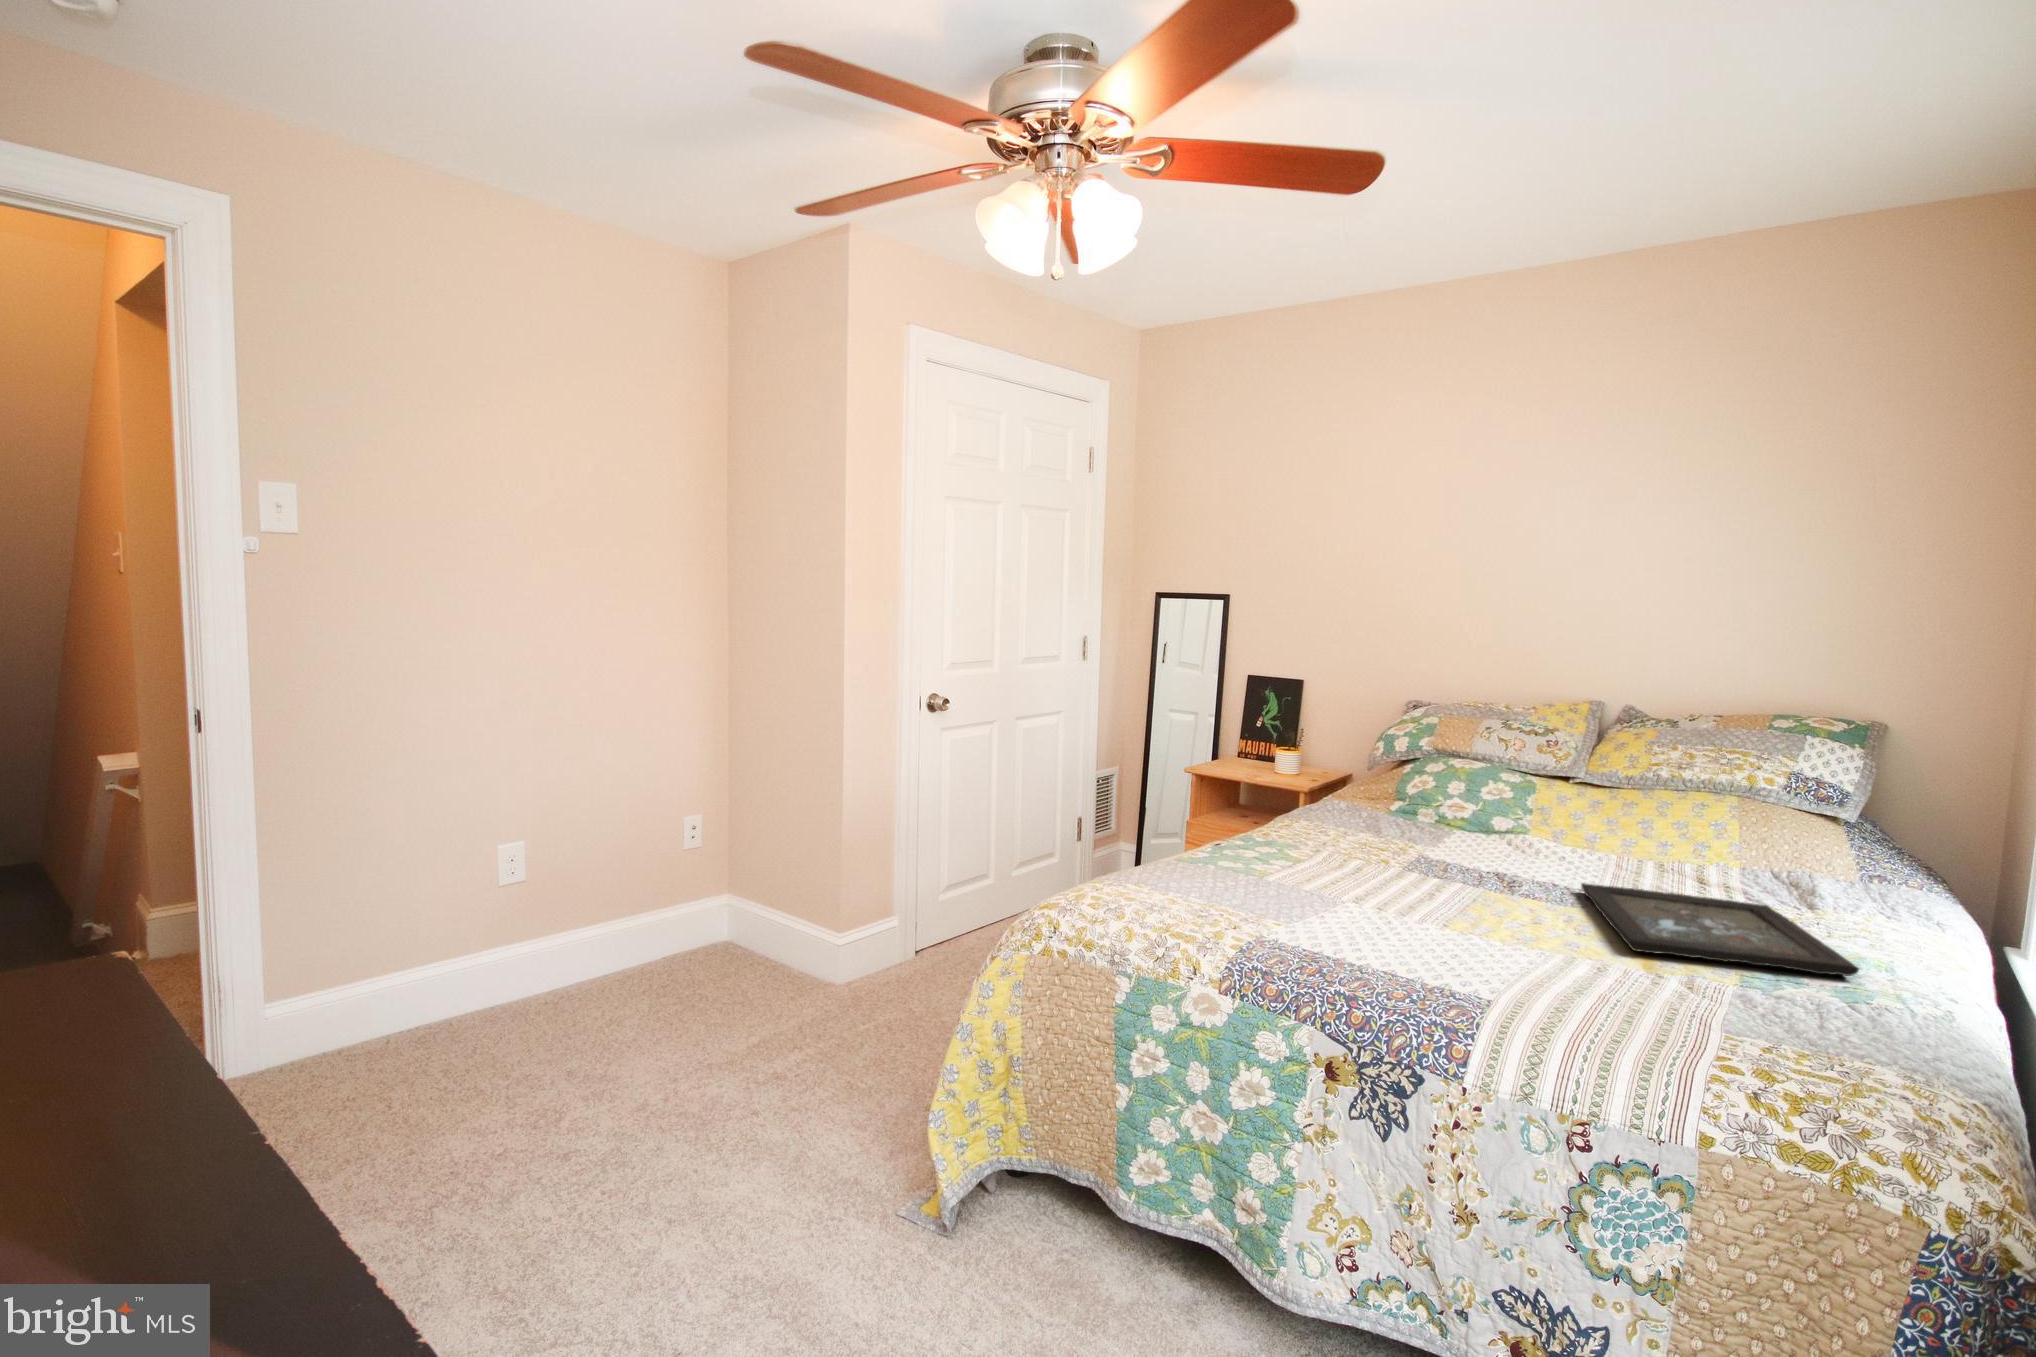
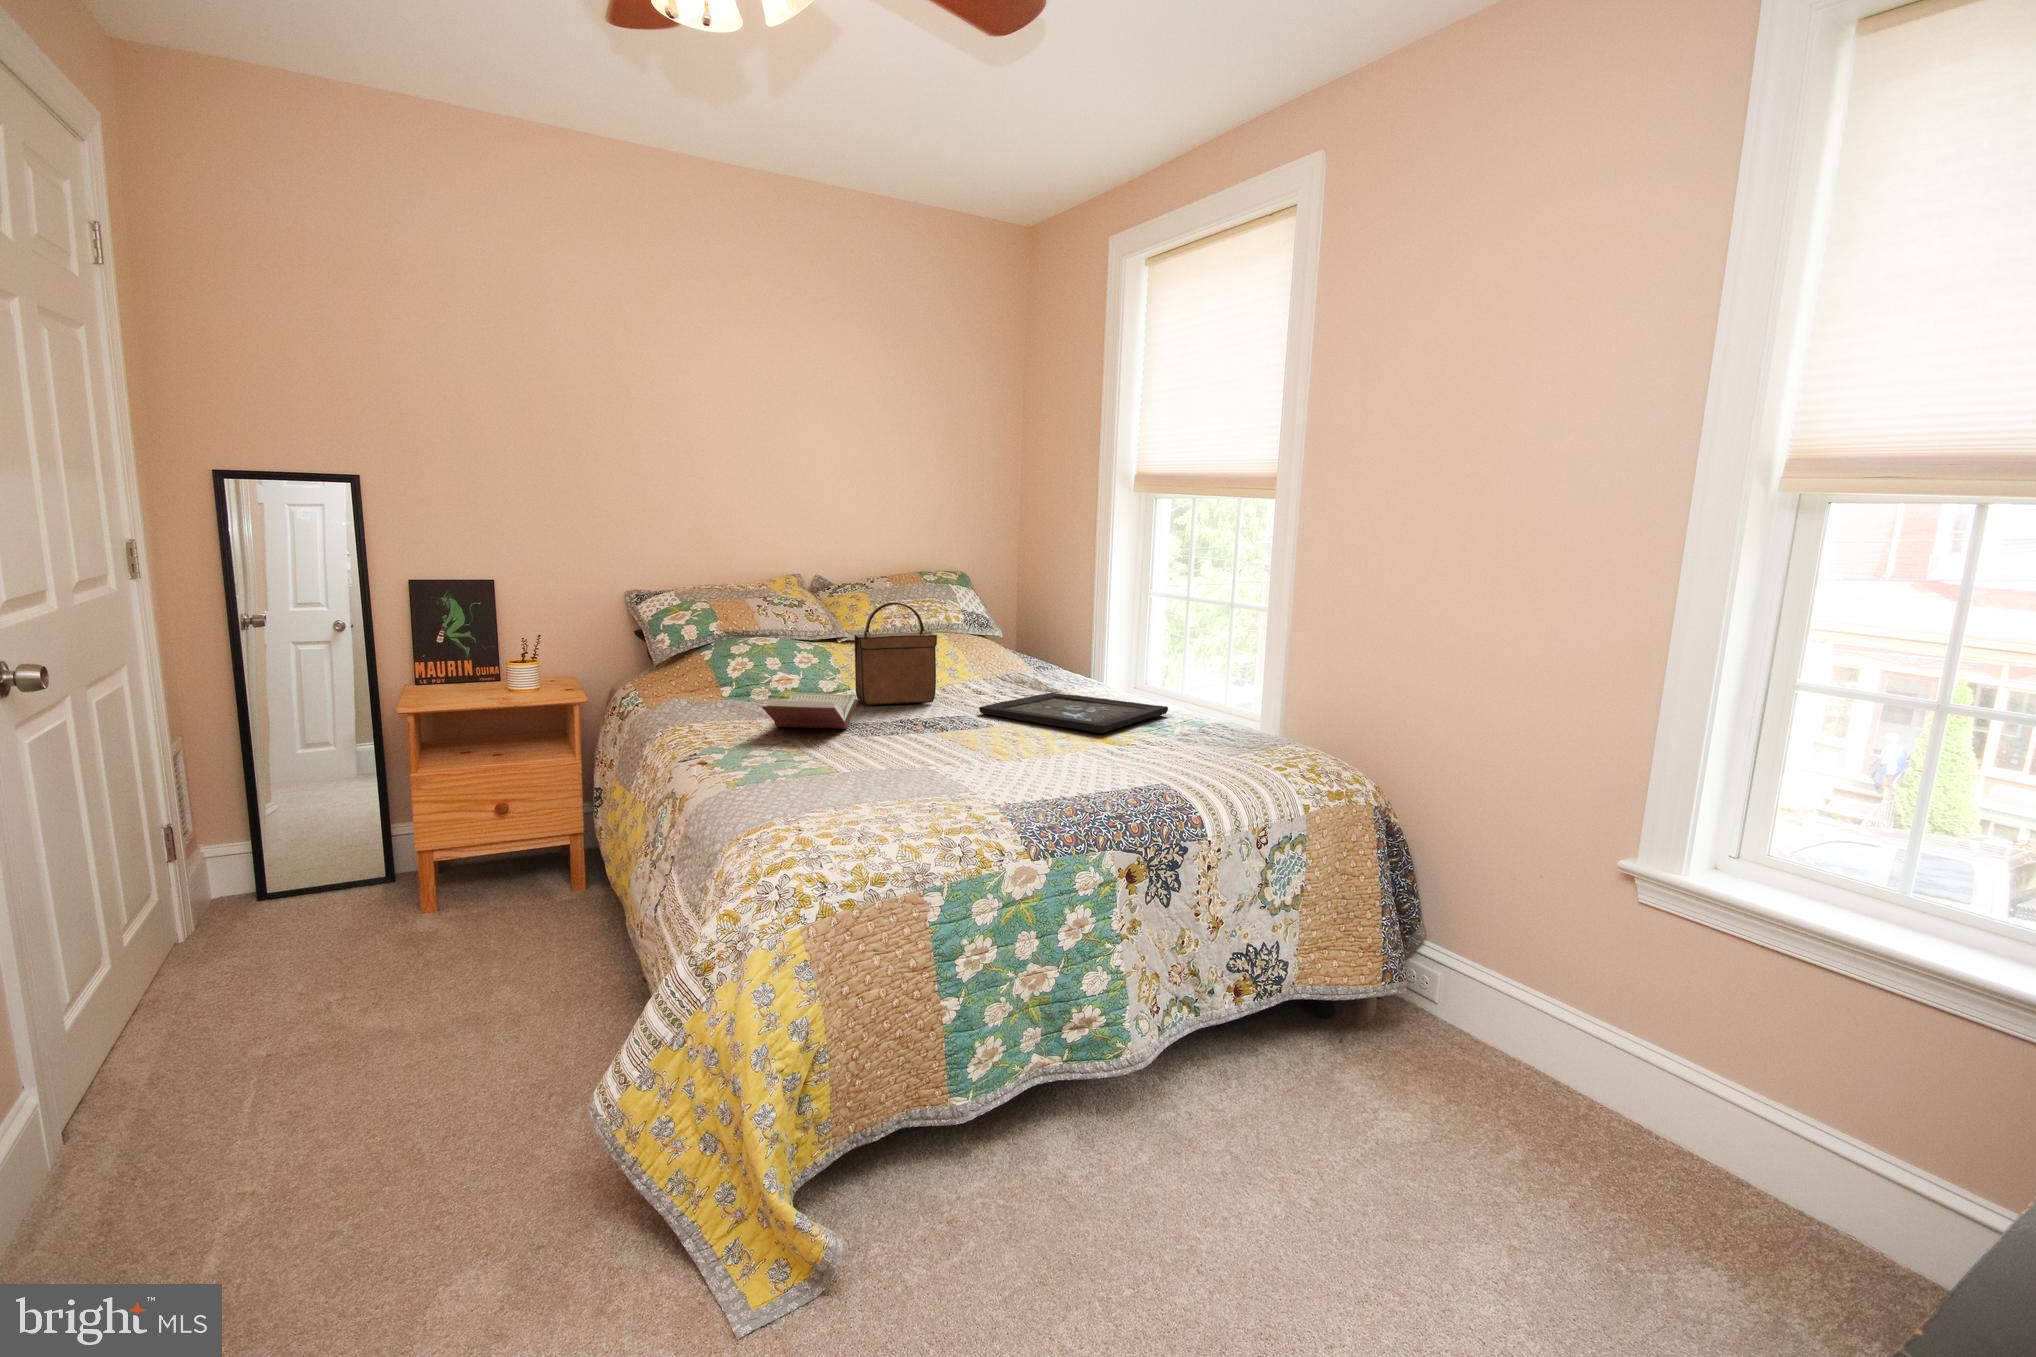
handbag: none [1493,742,1606,868] -> present [854,602,937,705]
book: none [1311,808,1445,858] -> present [762,693,858,729]

